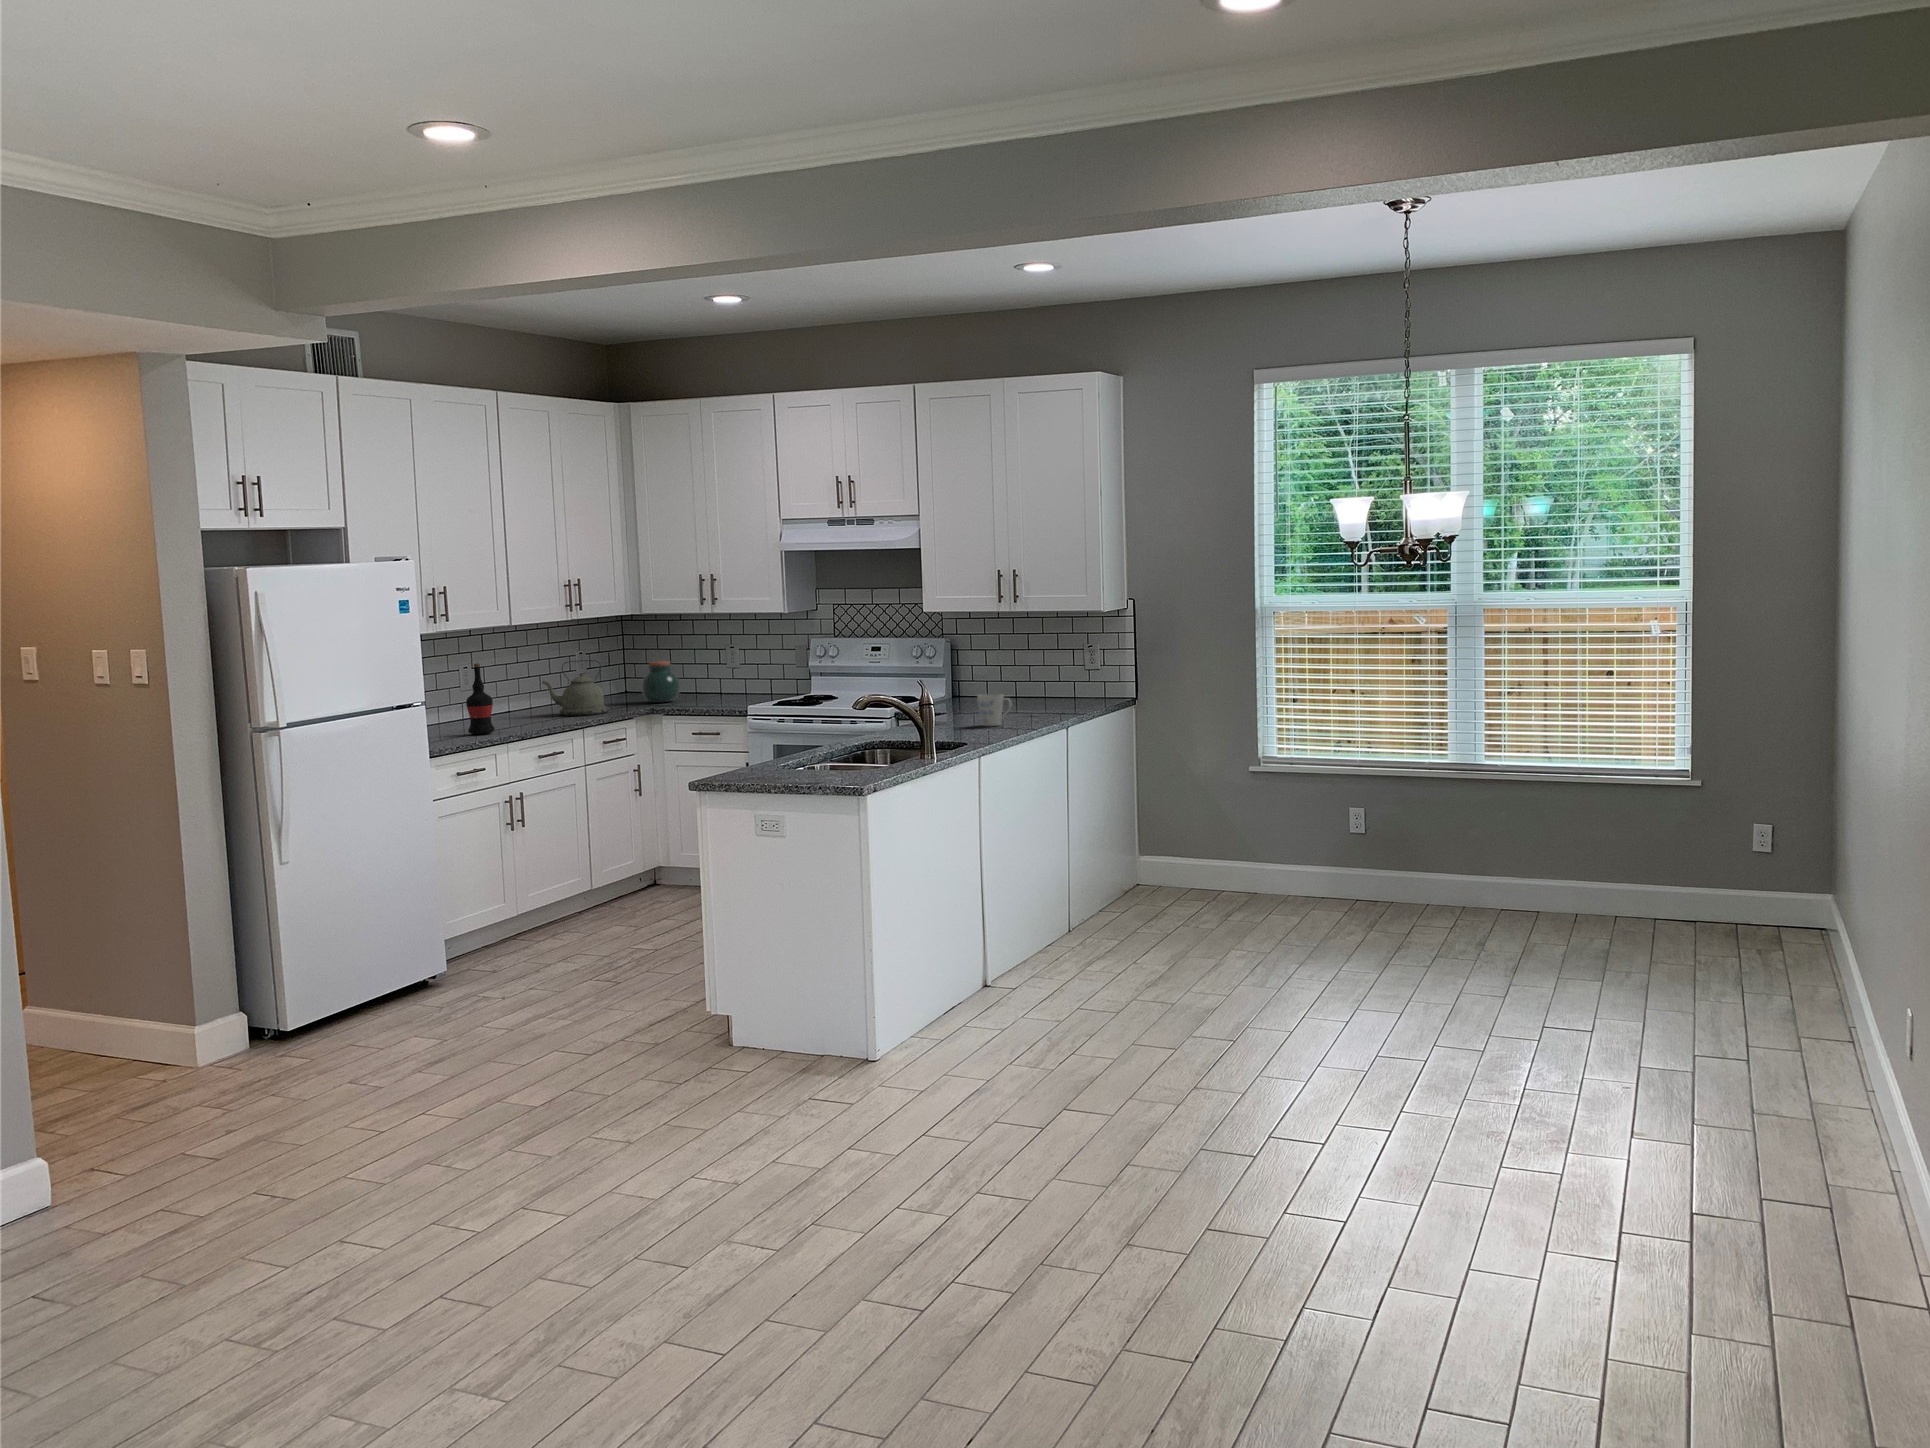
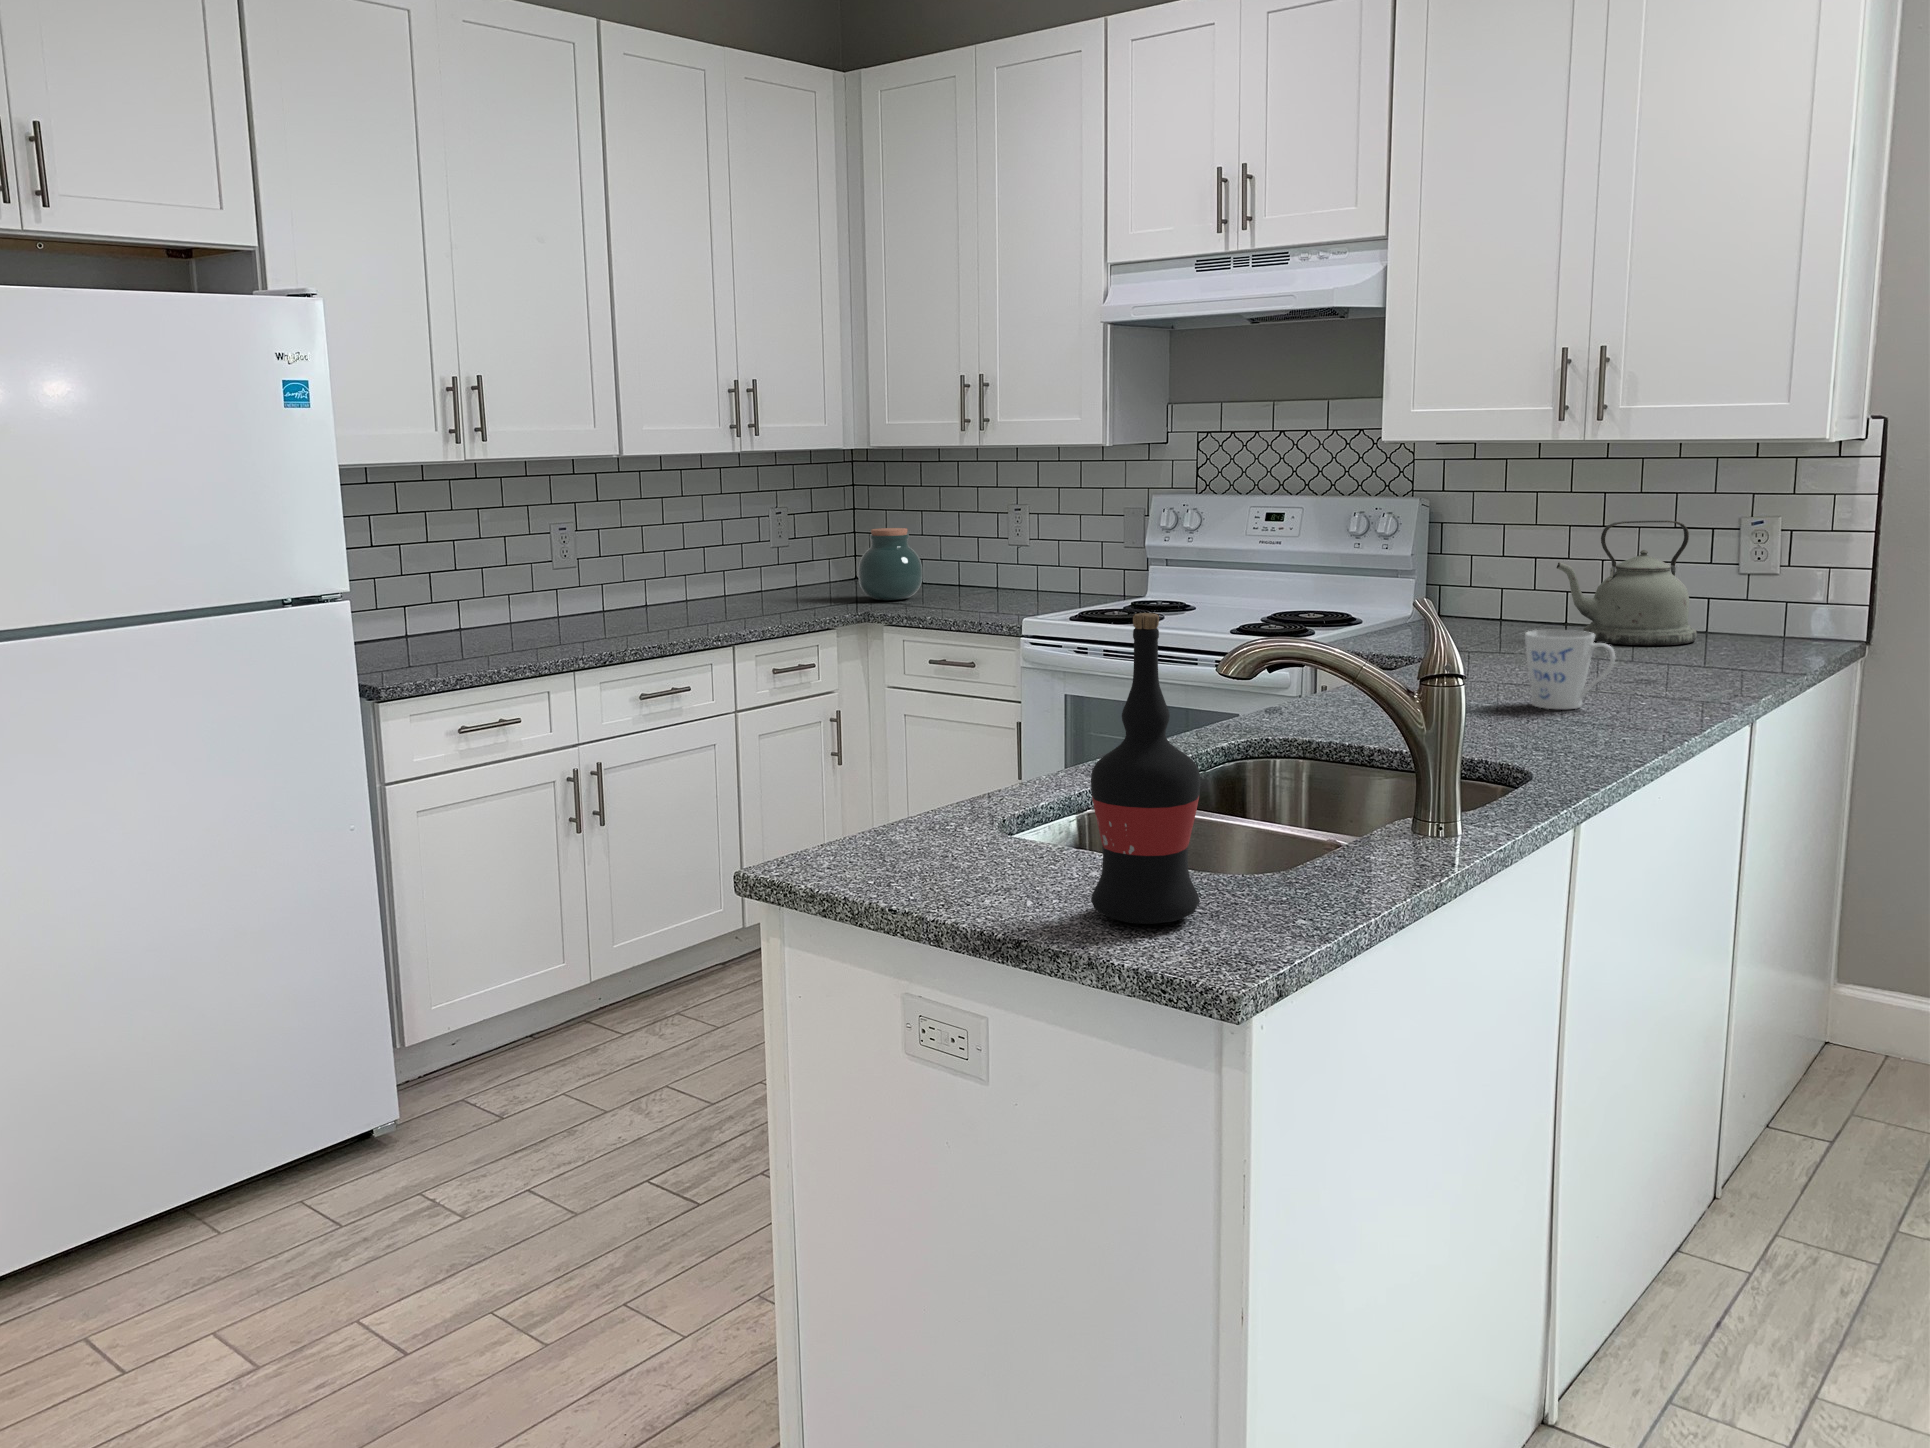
kettle: present [542,660,608,716] -> present [1557,520,1696,645]
wine bottle: present [466,663,495,734] -> present [1091,613,1201,924]

